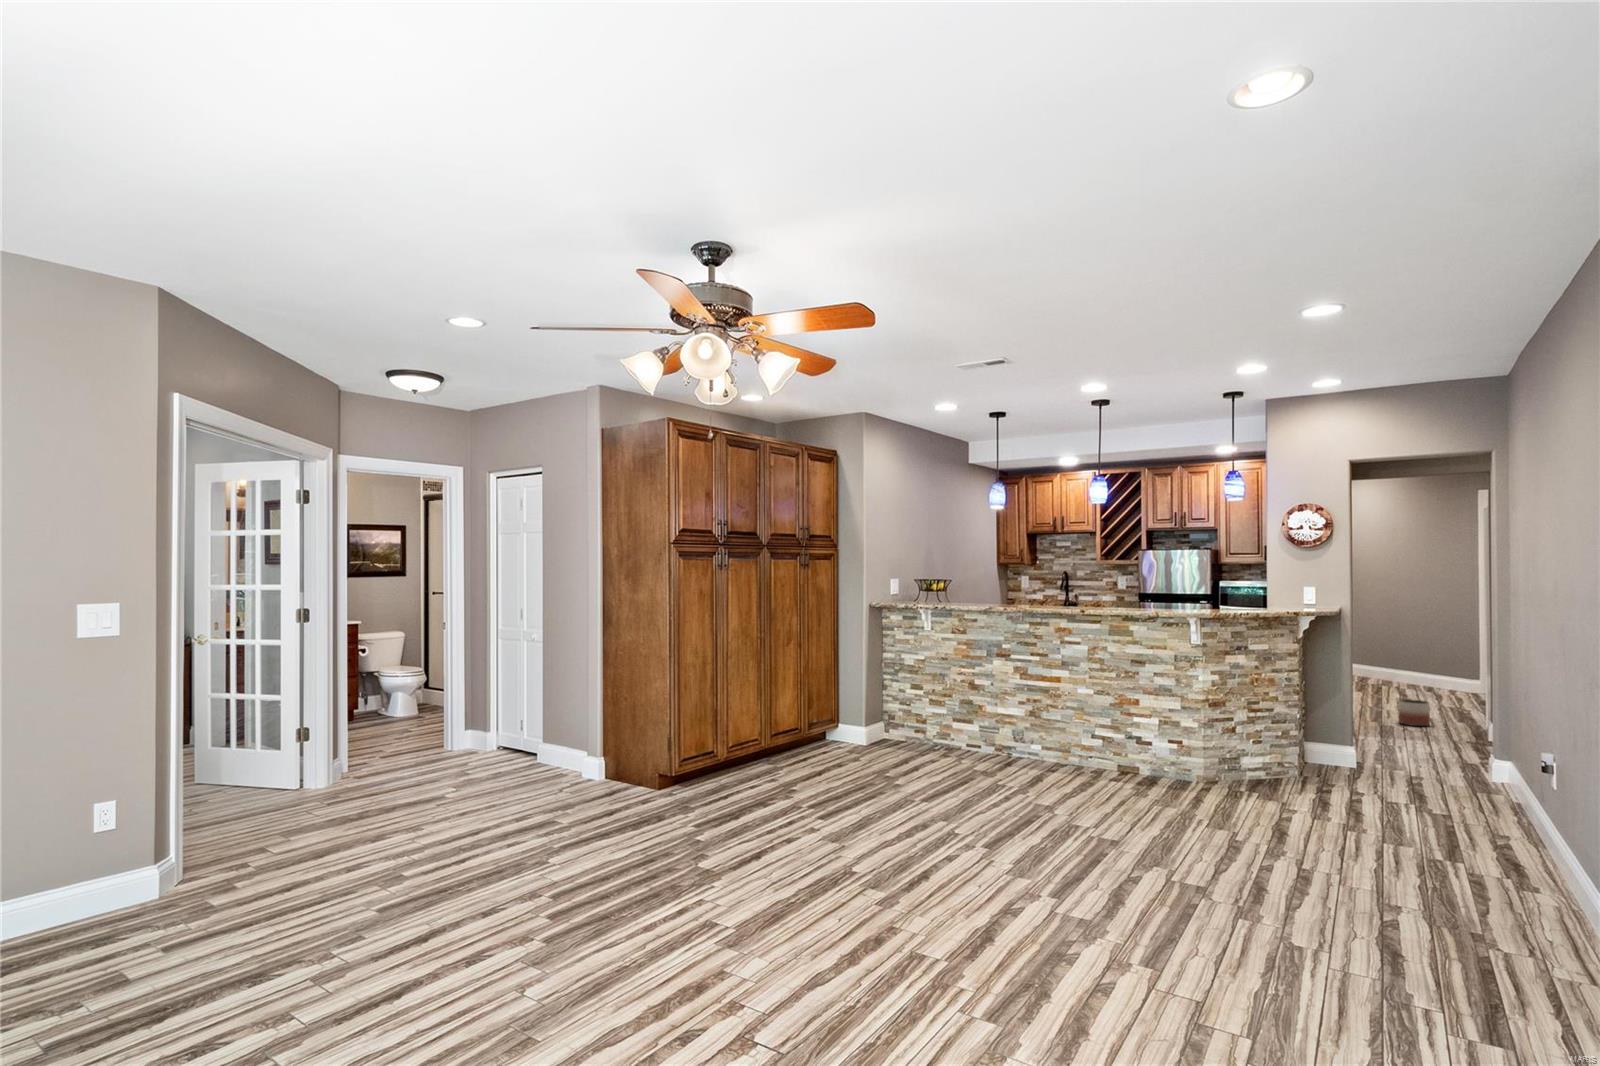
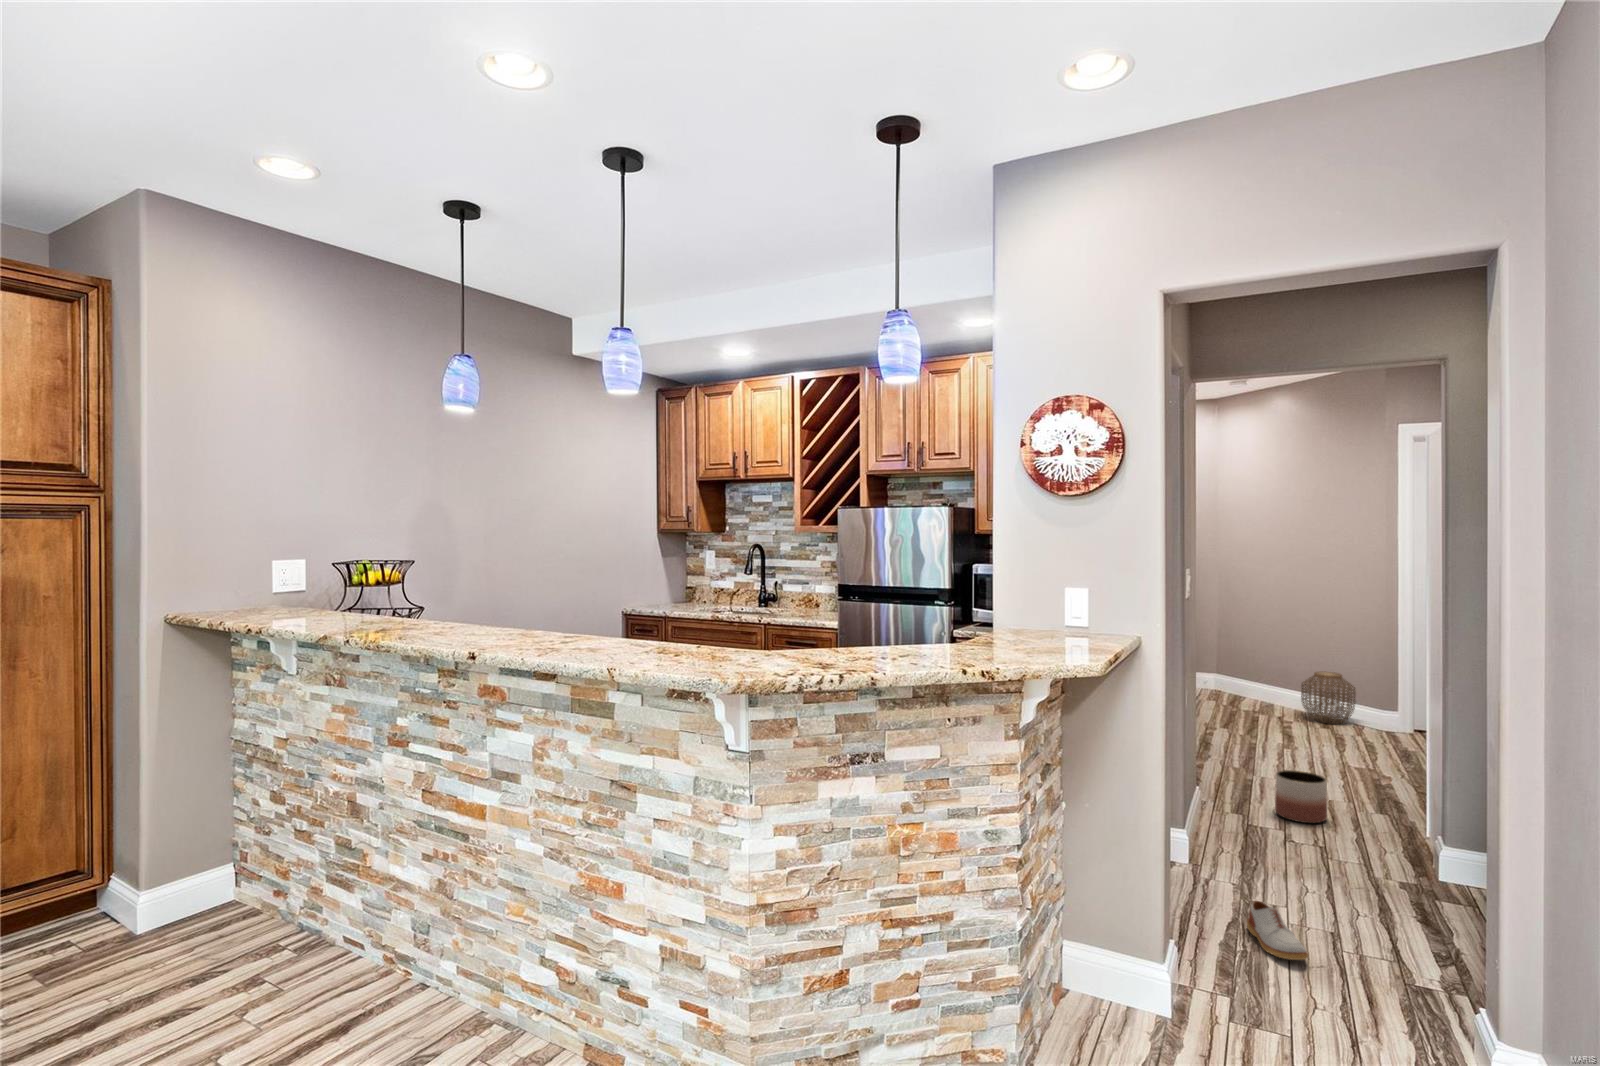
woven basket: none [1413,657,1451,691] -> present [1301,672,1355,724]
shoe: none [1388,740,1420,759] -> present [1247,901,1308,960]

